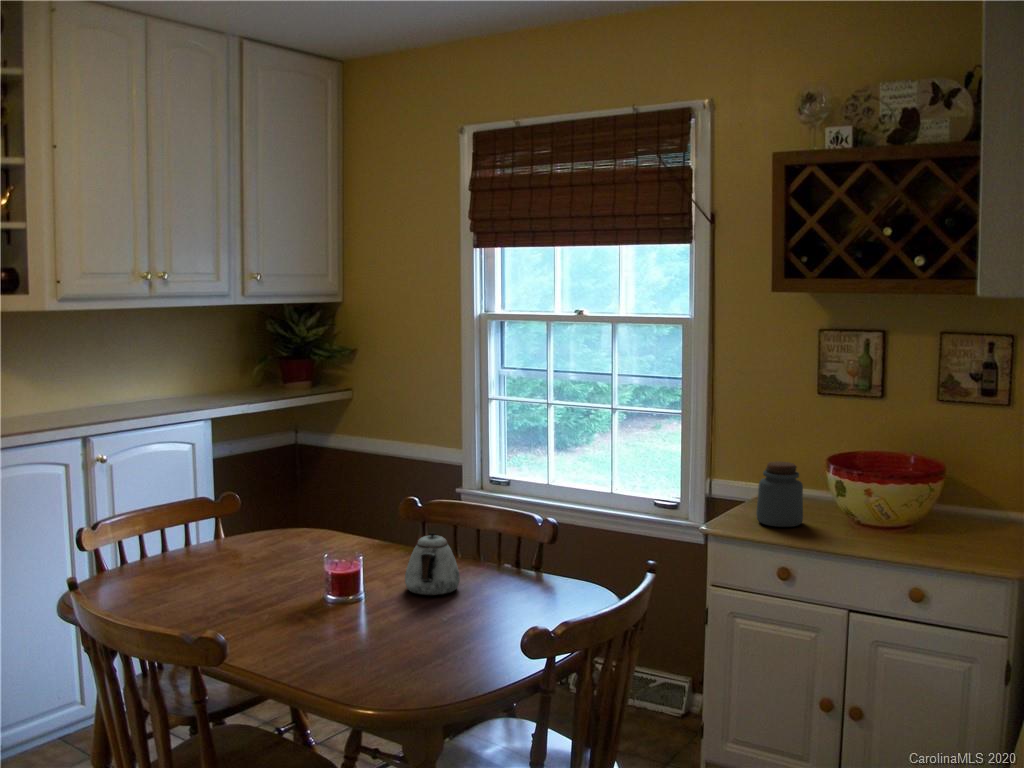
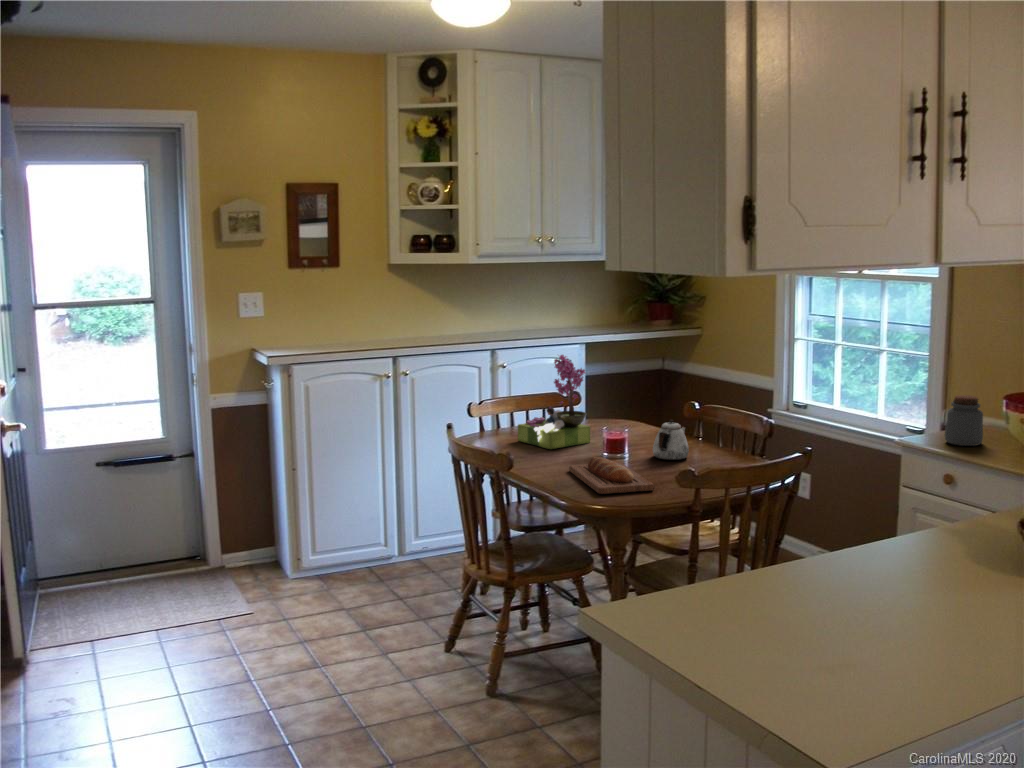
flower arrangement: none [170,438,291,598] -> present [518,355,590,449]
bread loaf: none [293,611,463,688] -> present [569,457,654,494]

